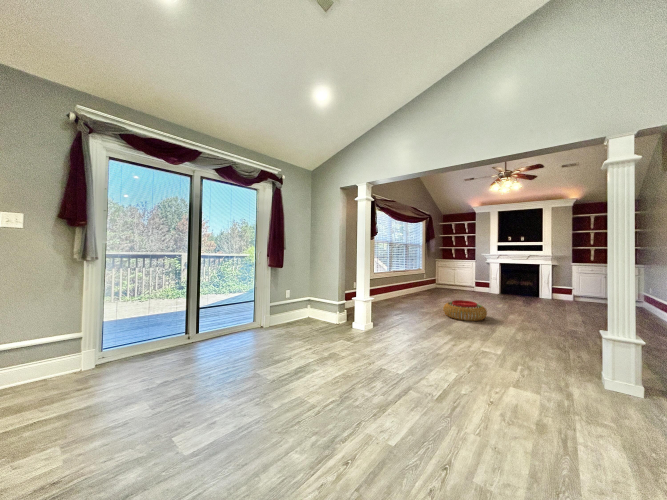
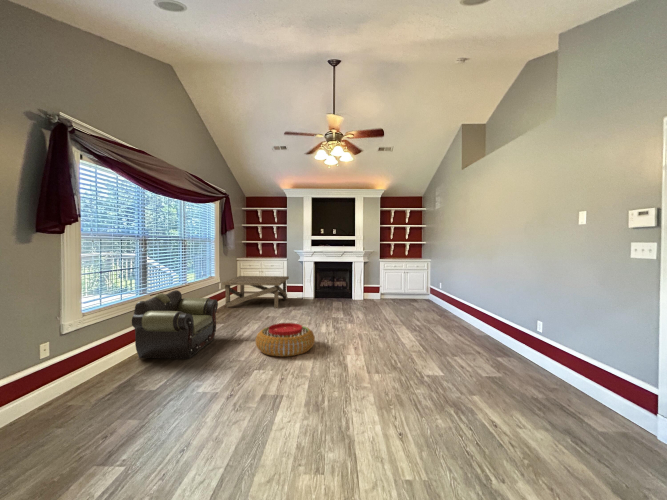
coffee table: none [425,272,477,296] -> present [222,276,289,308]
armchair: none [376,275,421,312] -> present [132,290,218,359]

